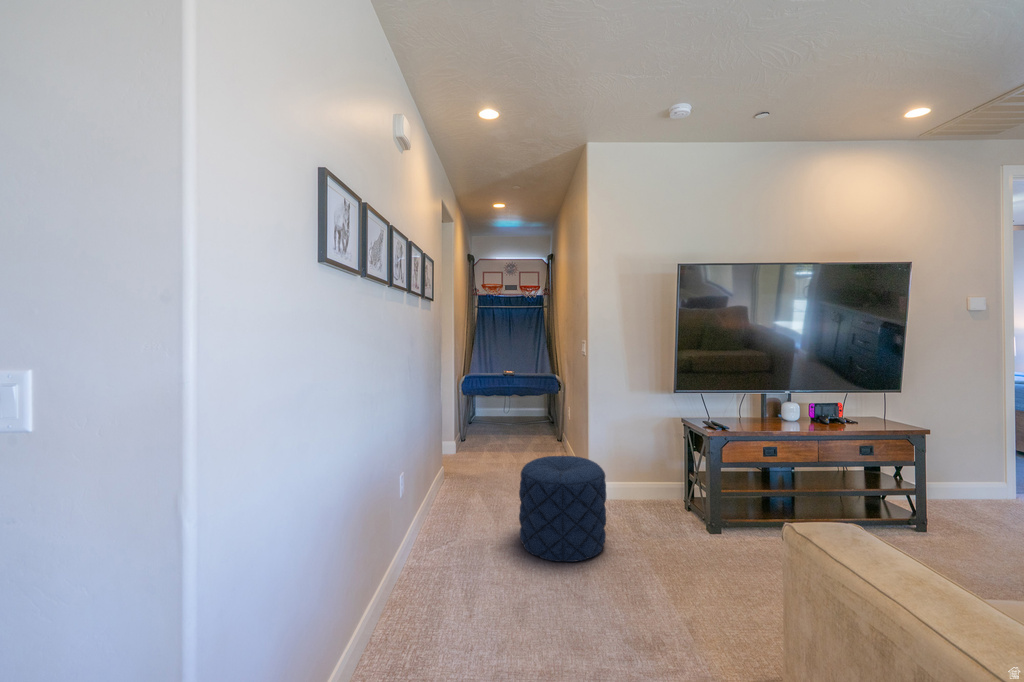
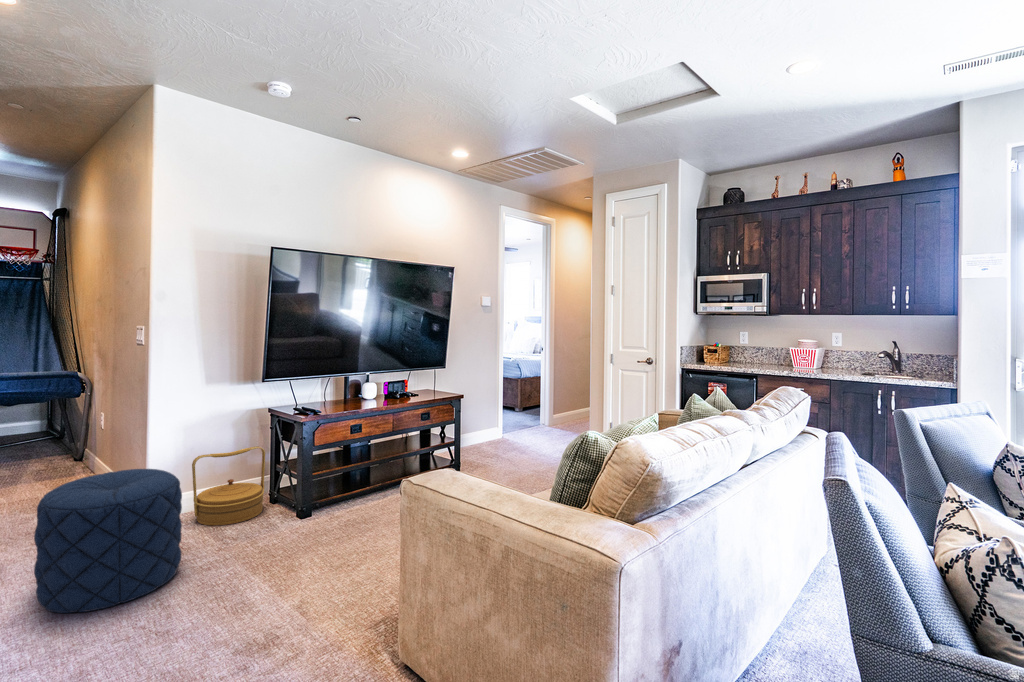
woven basket: none [619,452,679,520] -> present [192,446,265,526]

